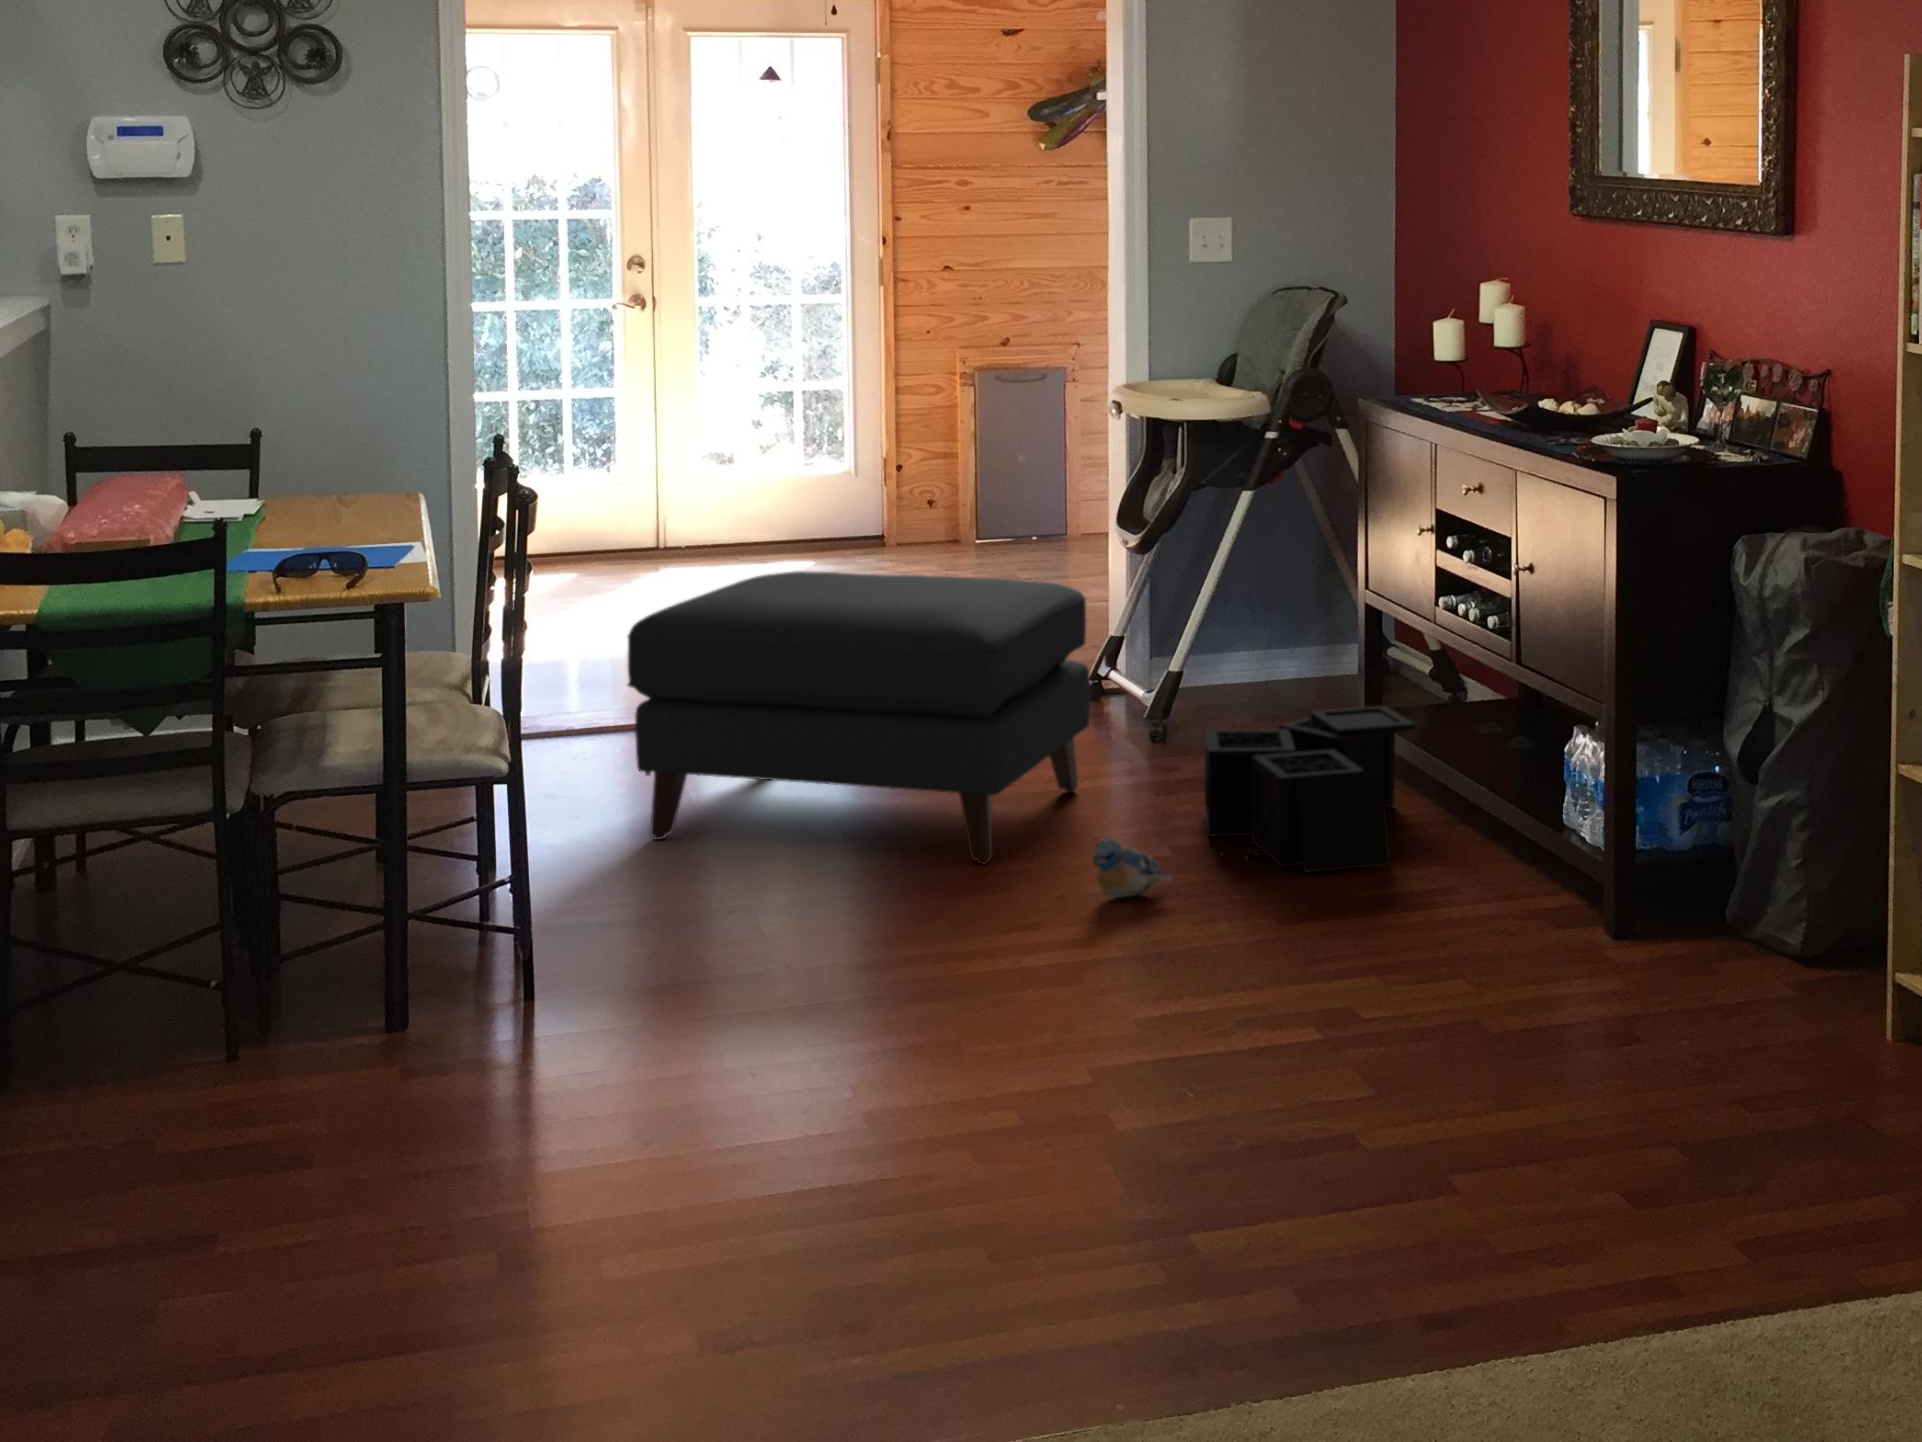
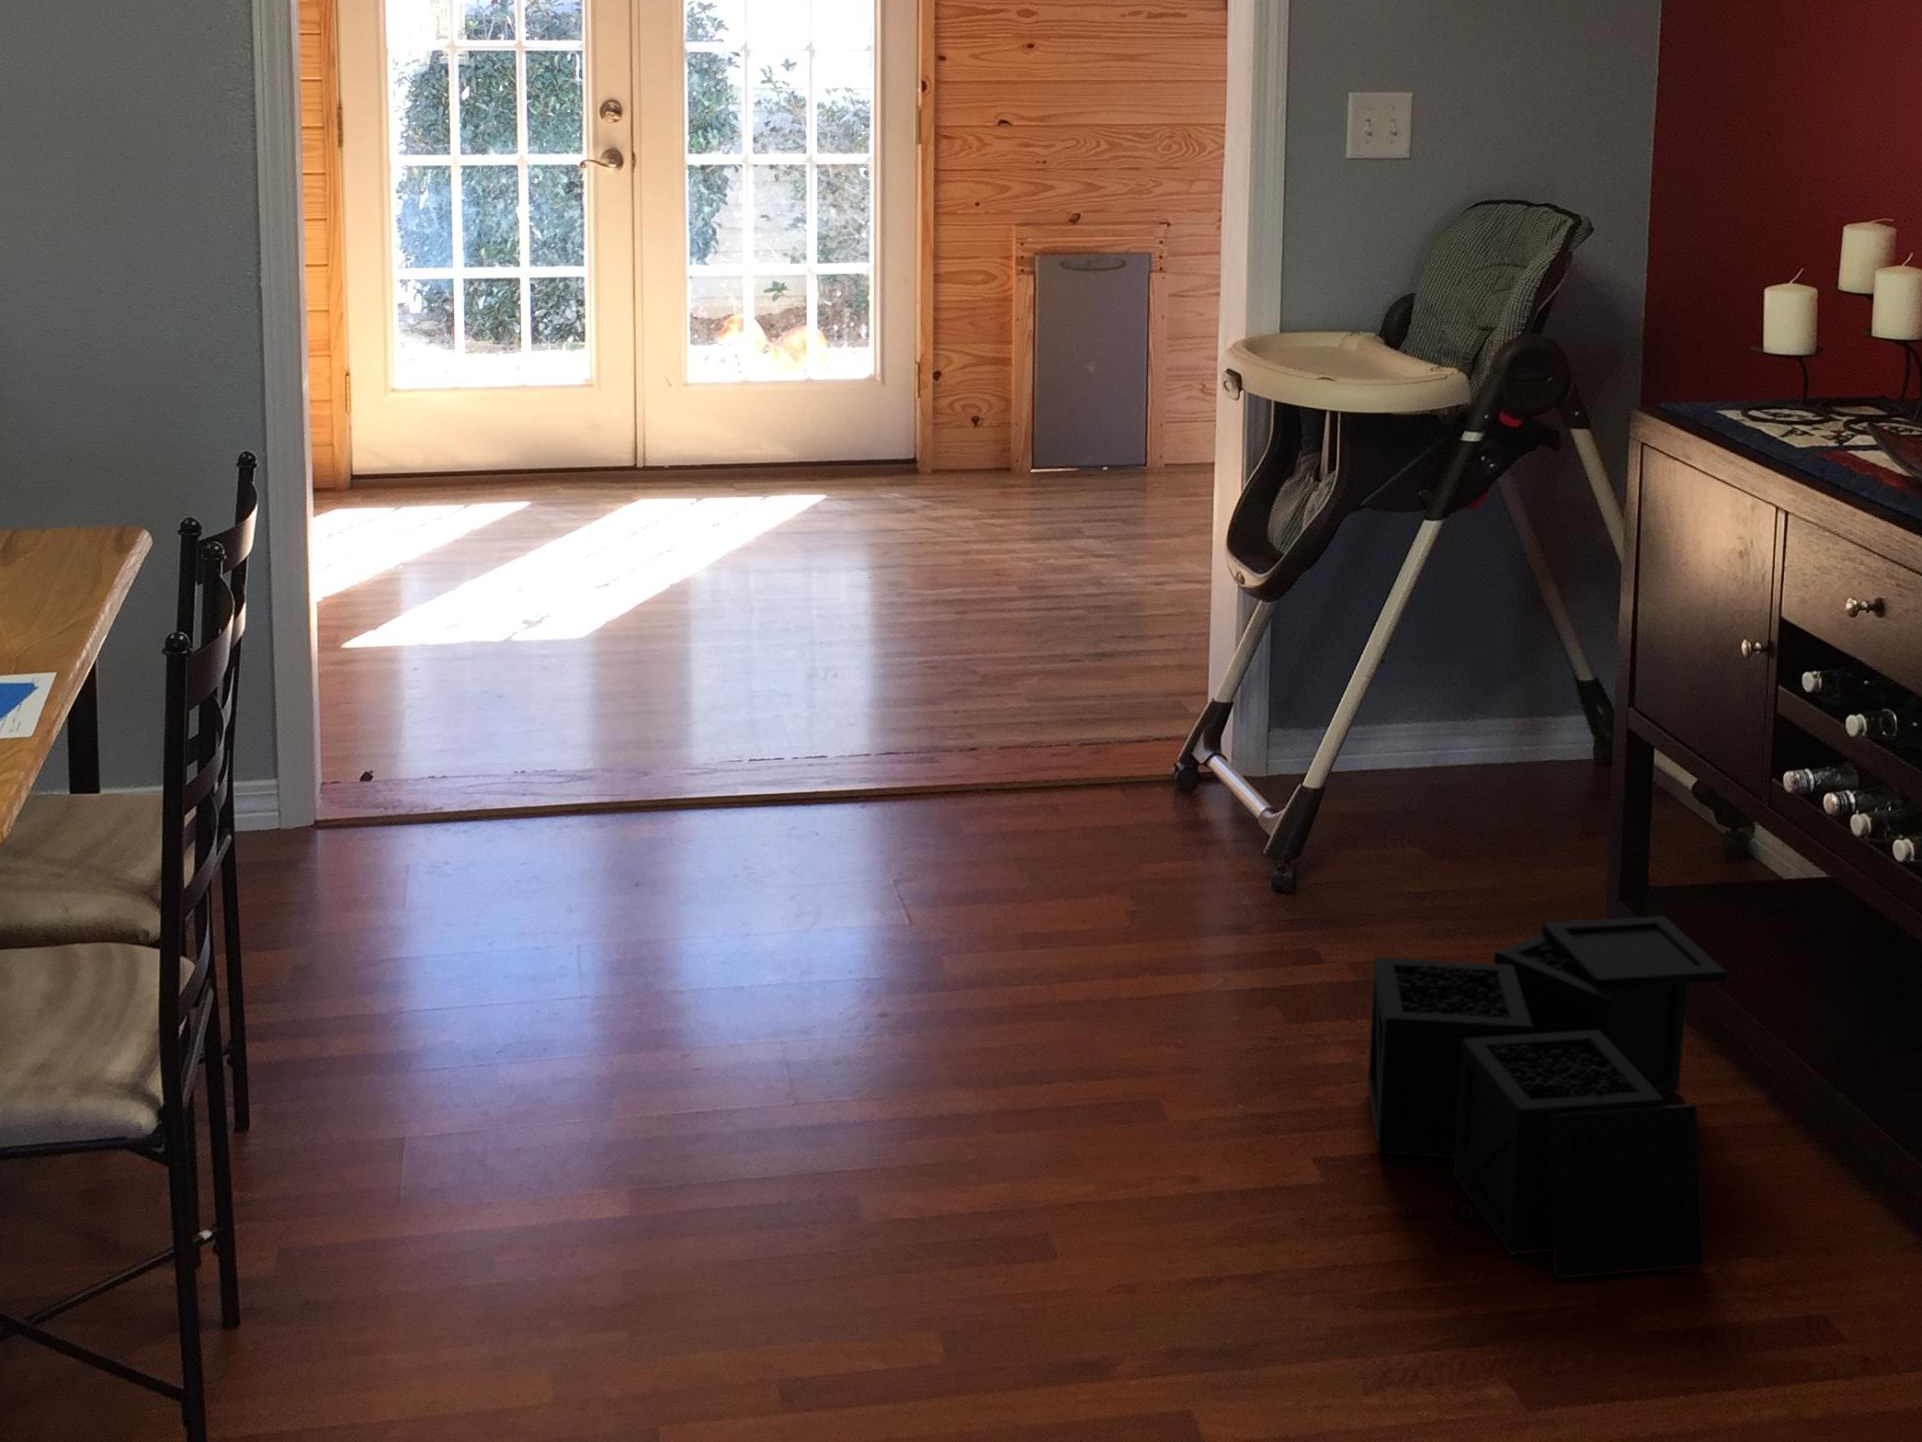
ottoman: present [627,571,1090,864] -> none [454,638,1187,1198]
plush toy: present [1093,839,1172,898] -> none [1191,1225,1330,1326]

